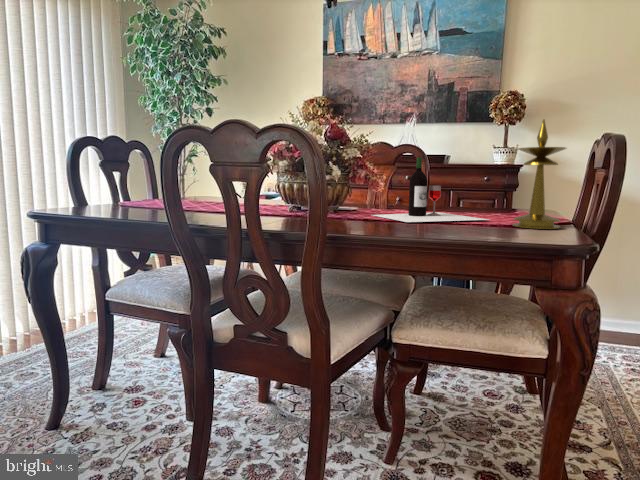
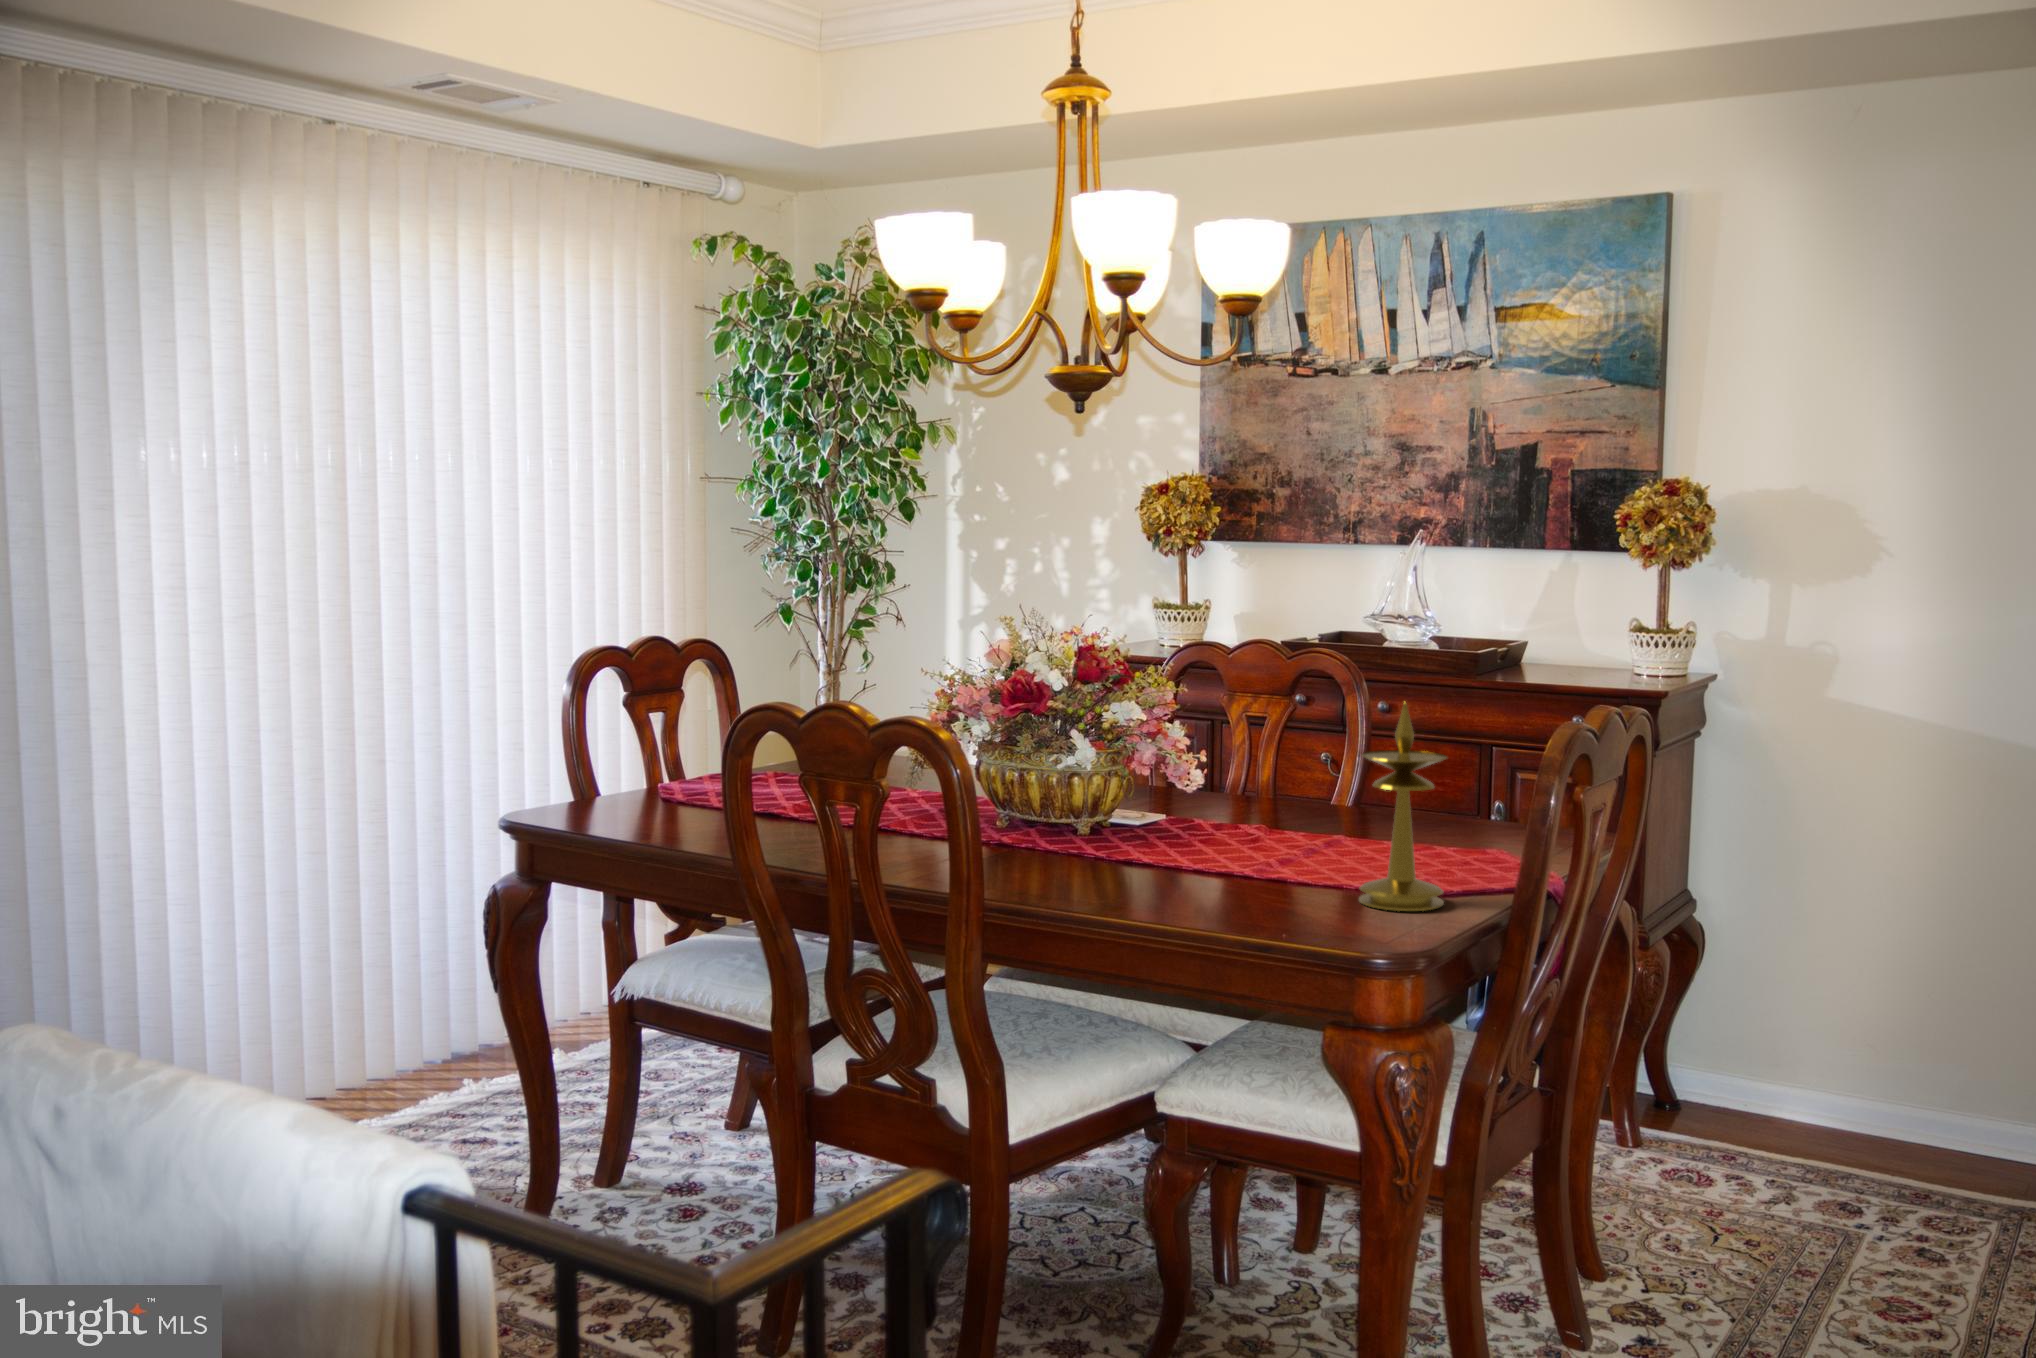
wine bottle: present [373,158,489,222] -> none [1130,741,1350,882]

